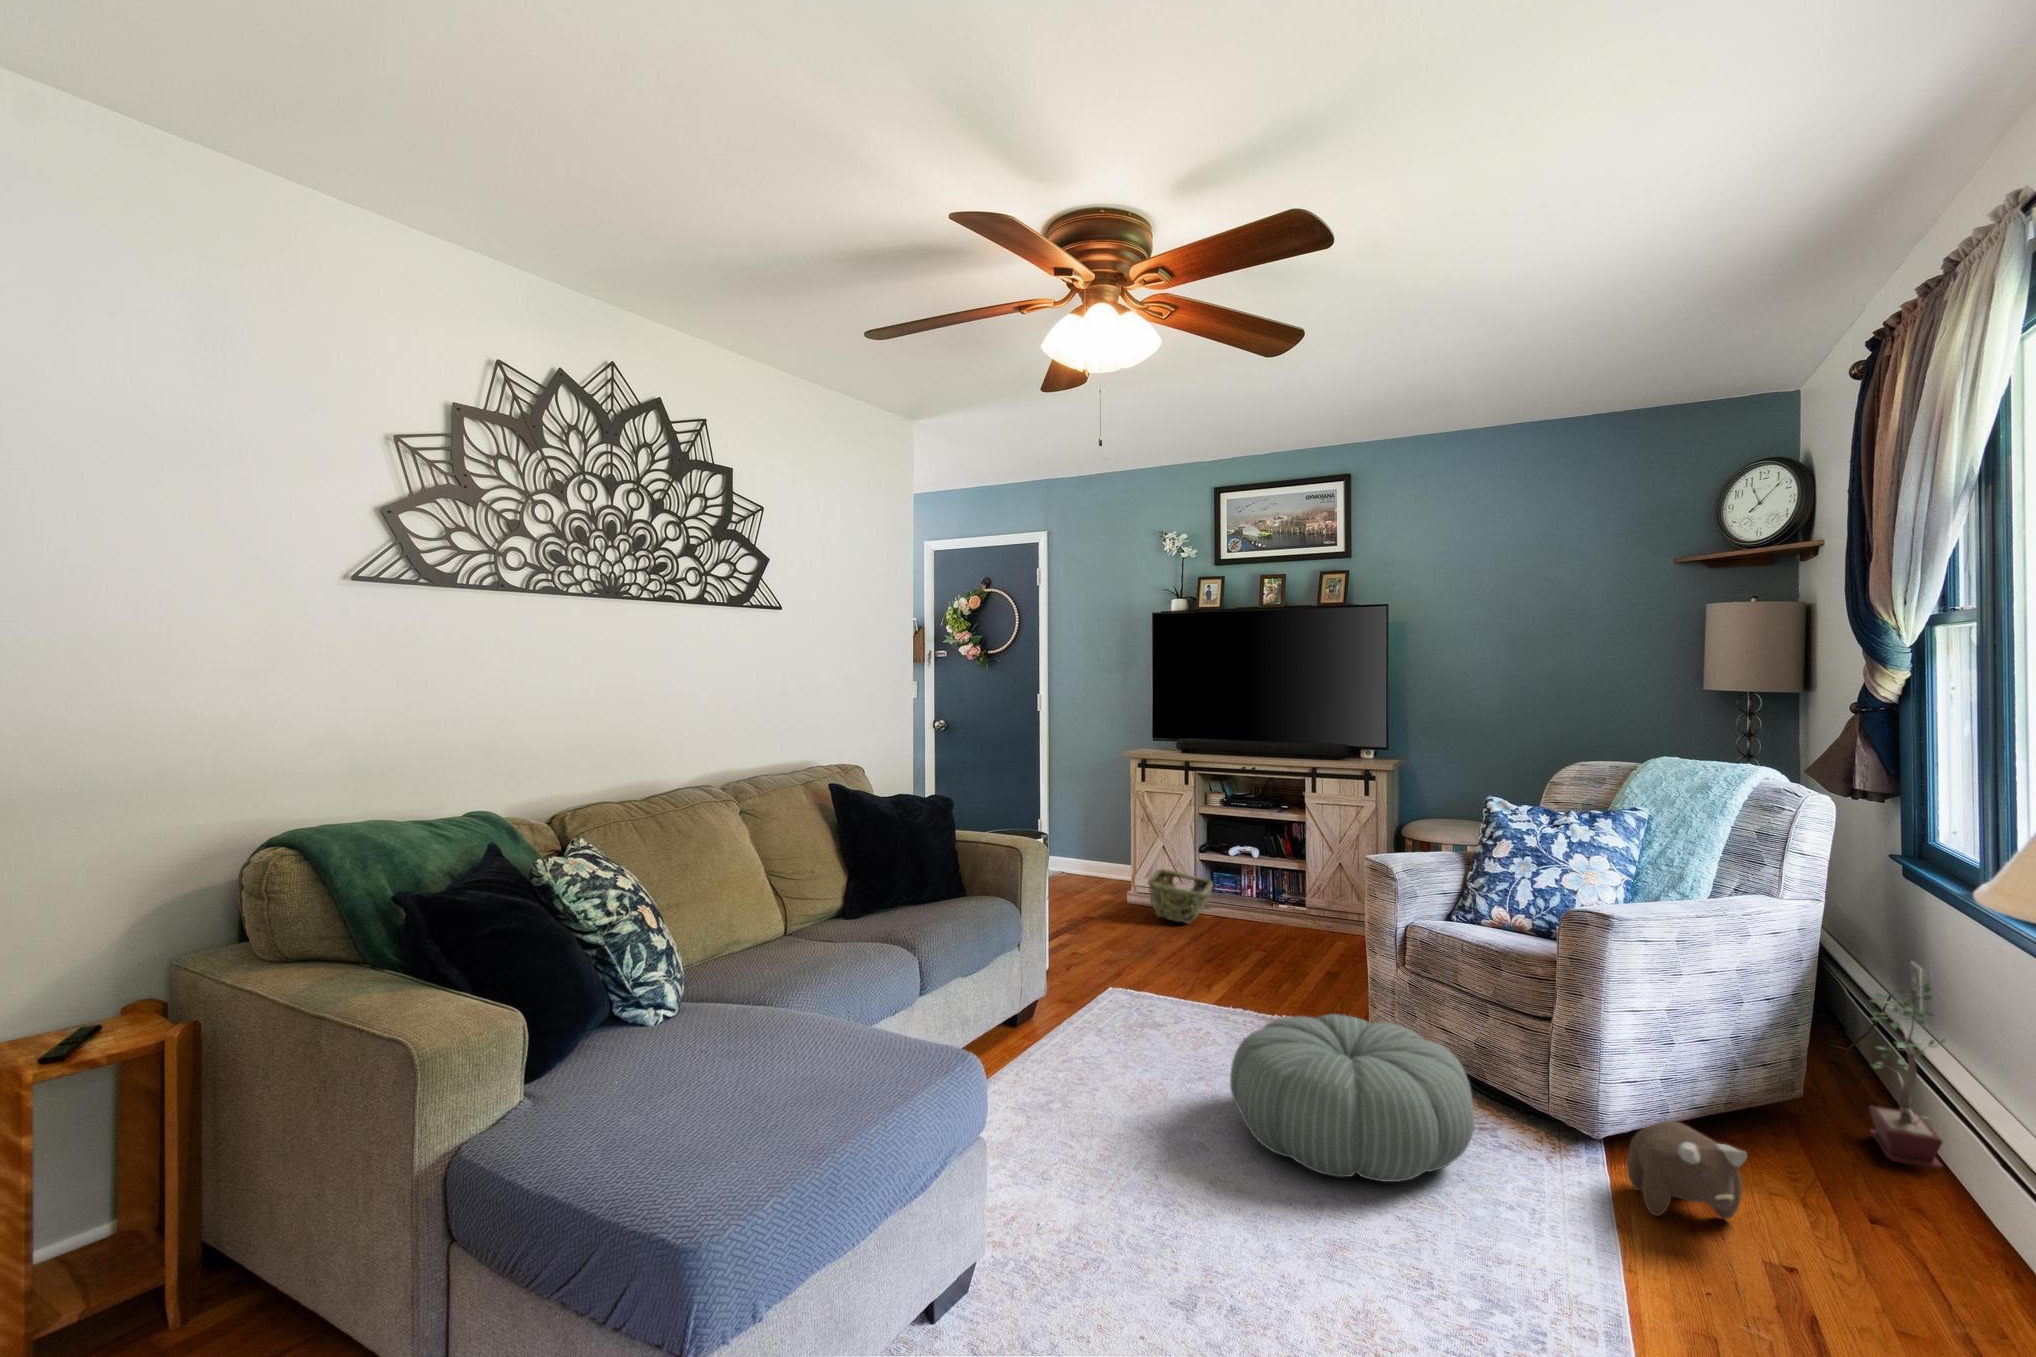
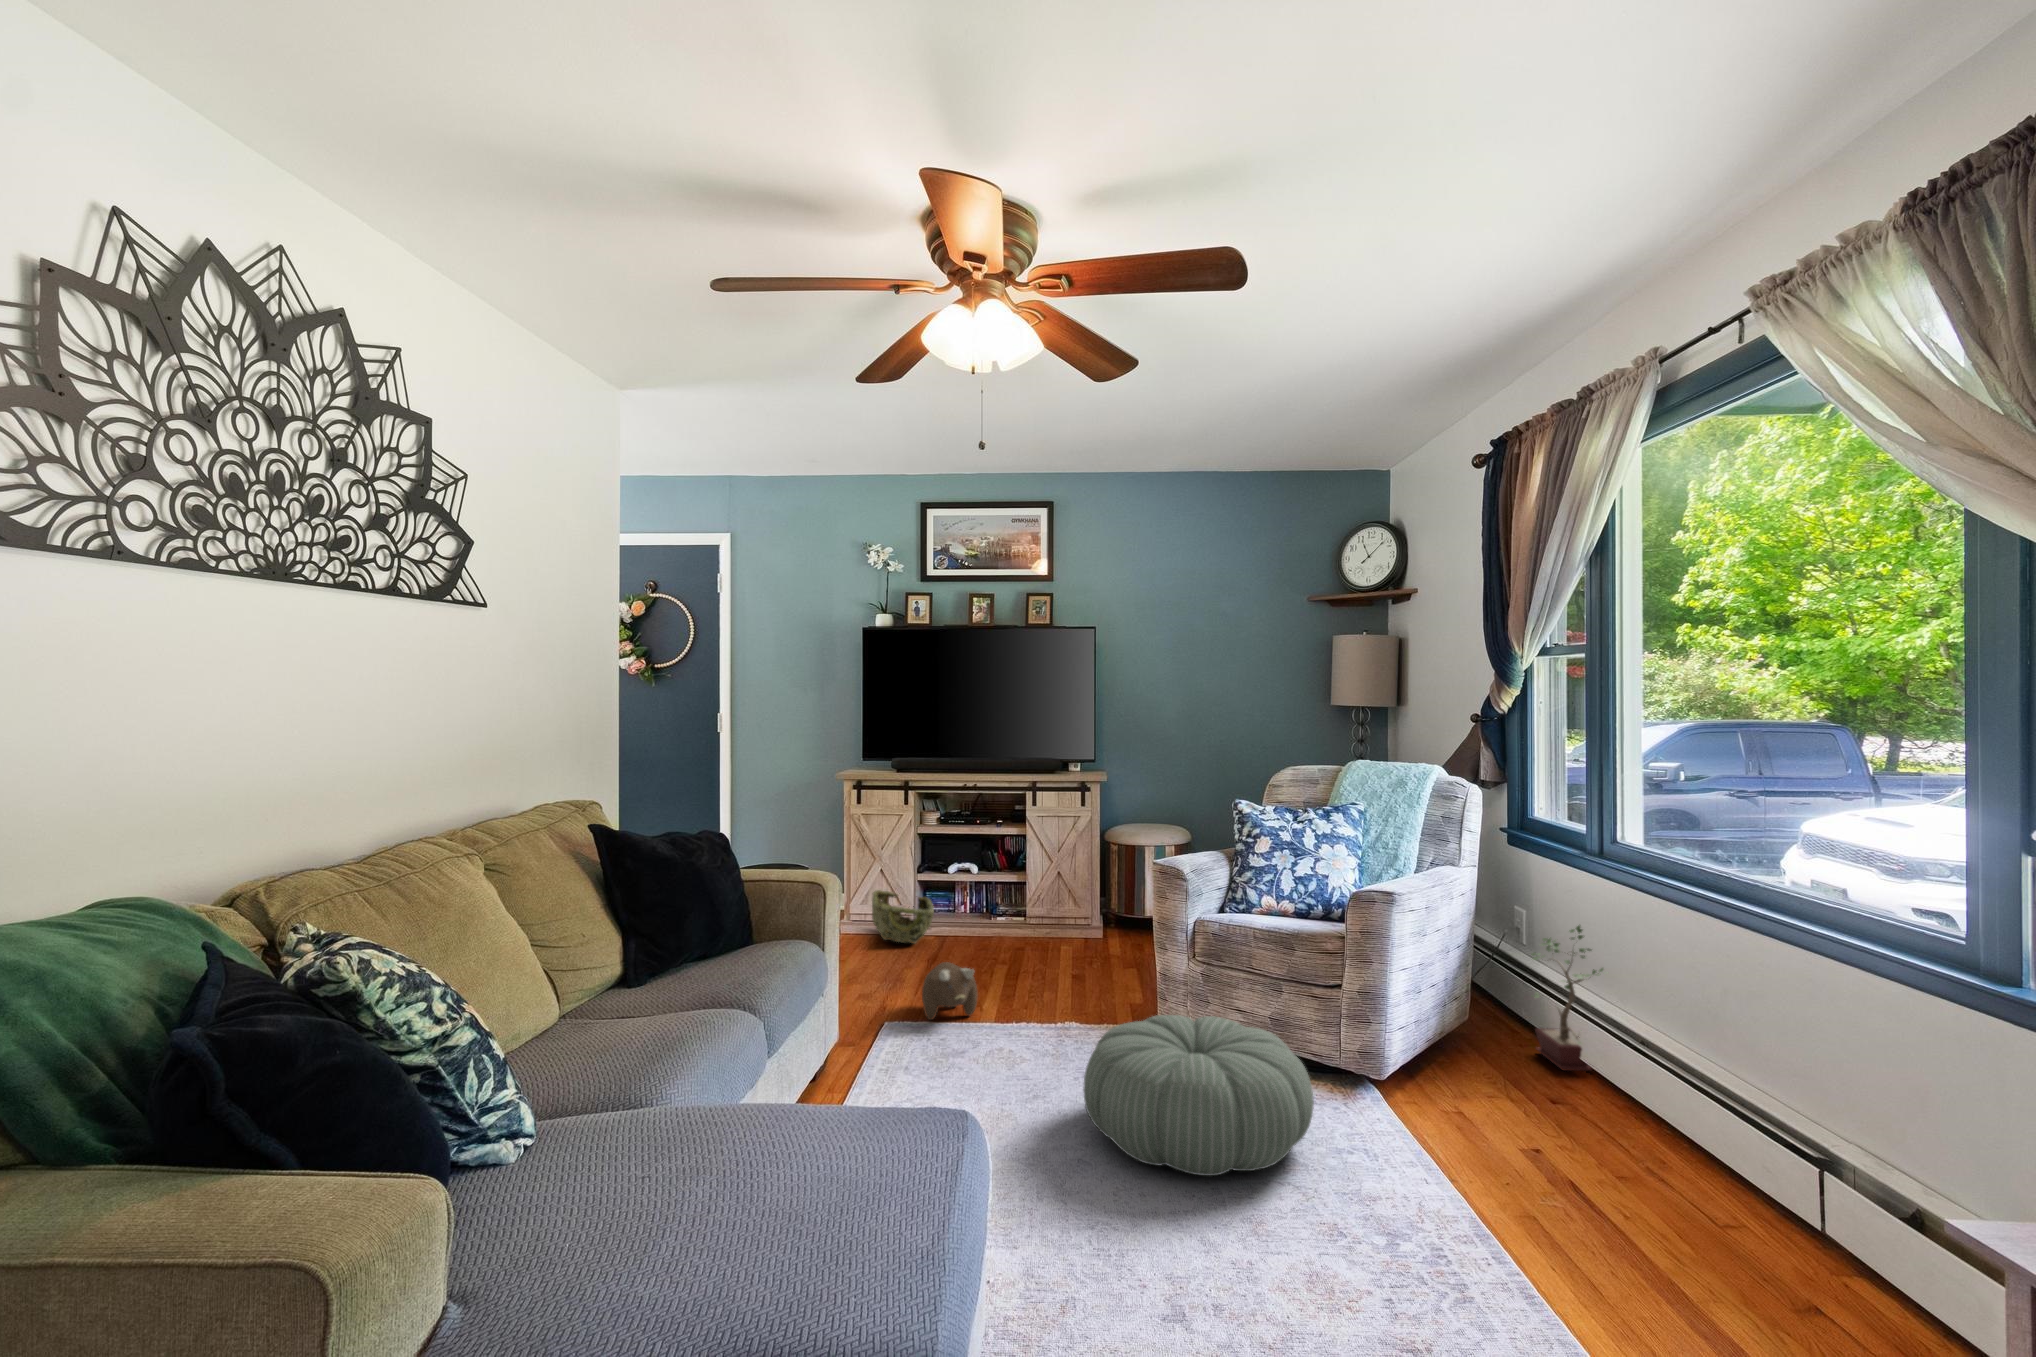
plush toy: present [1627,1121,1747,1219] -> present [922,962,978,1020]

